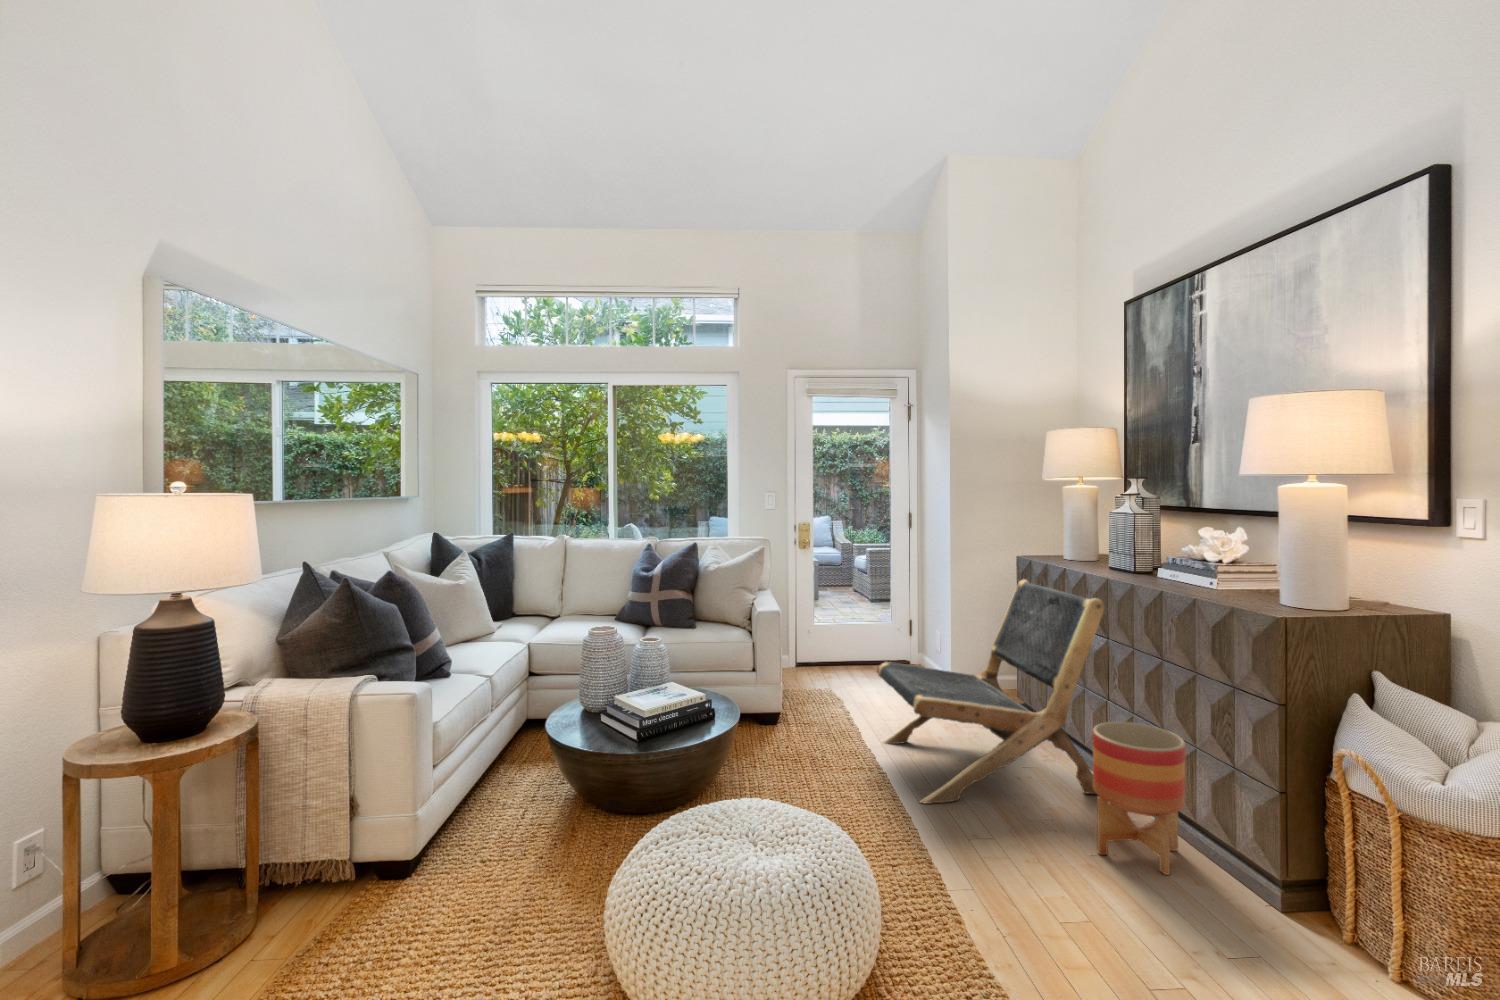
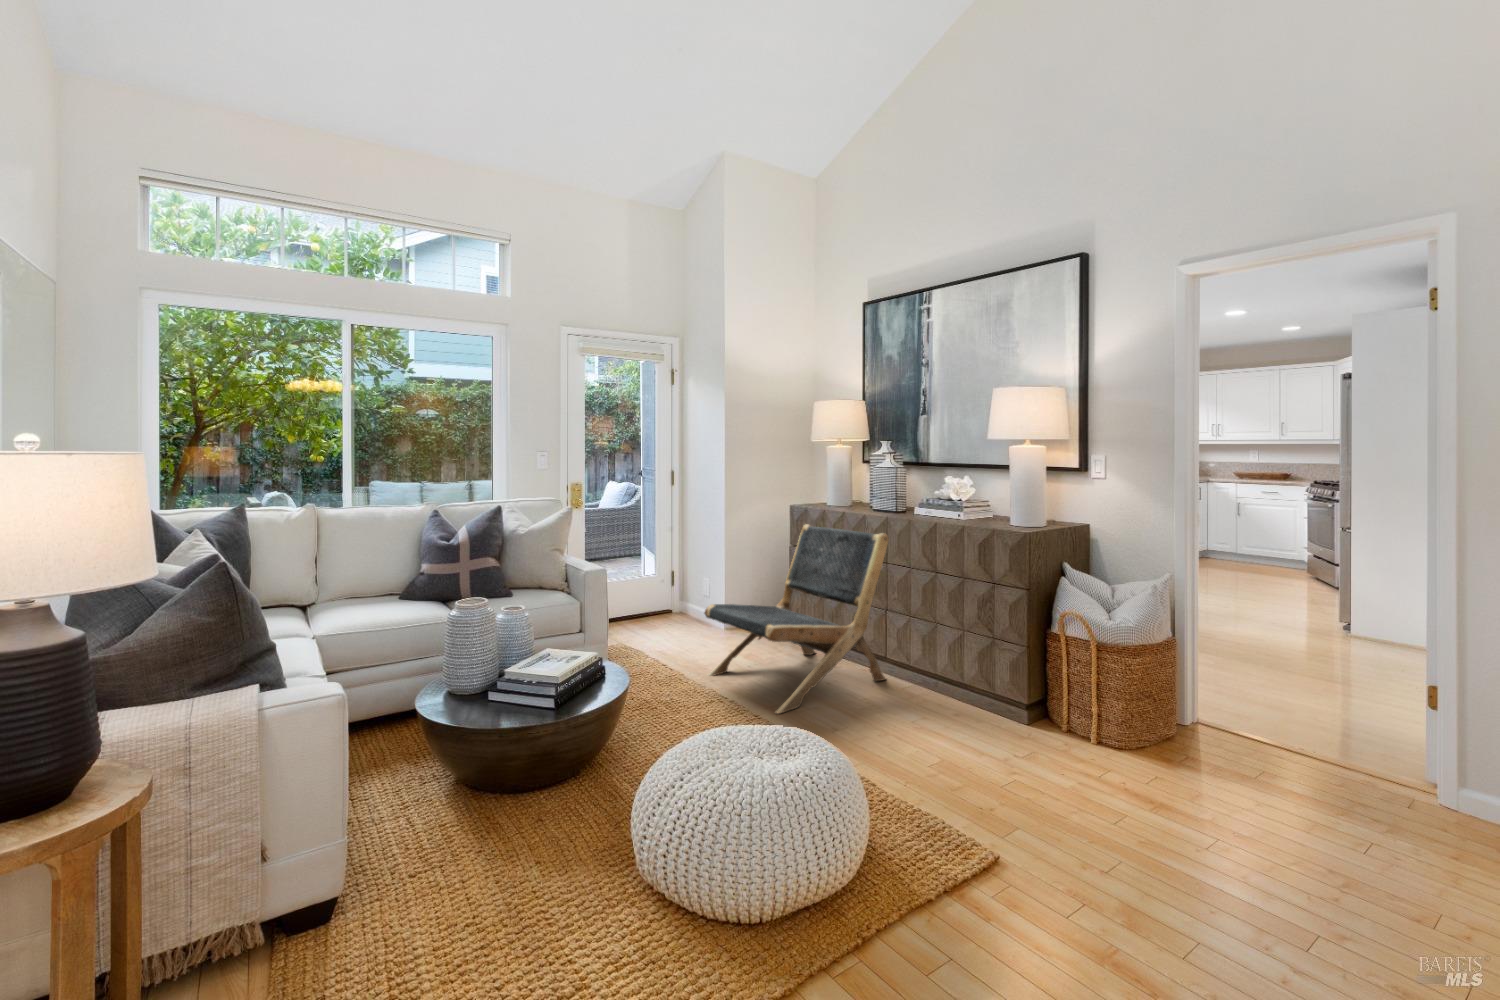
planter: present [1093,722,1186,875] -> none [903,621,964,721]

